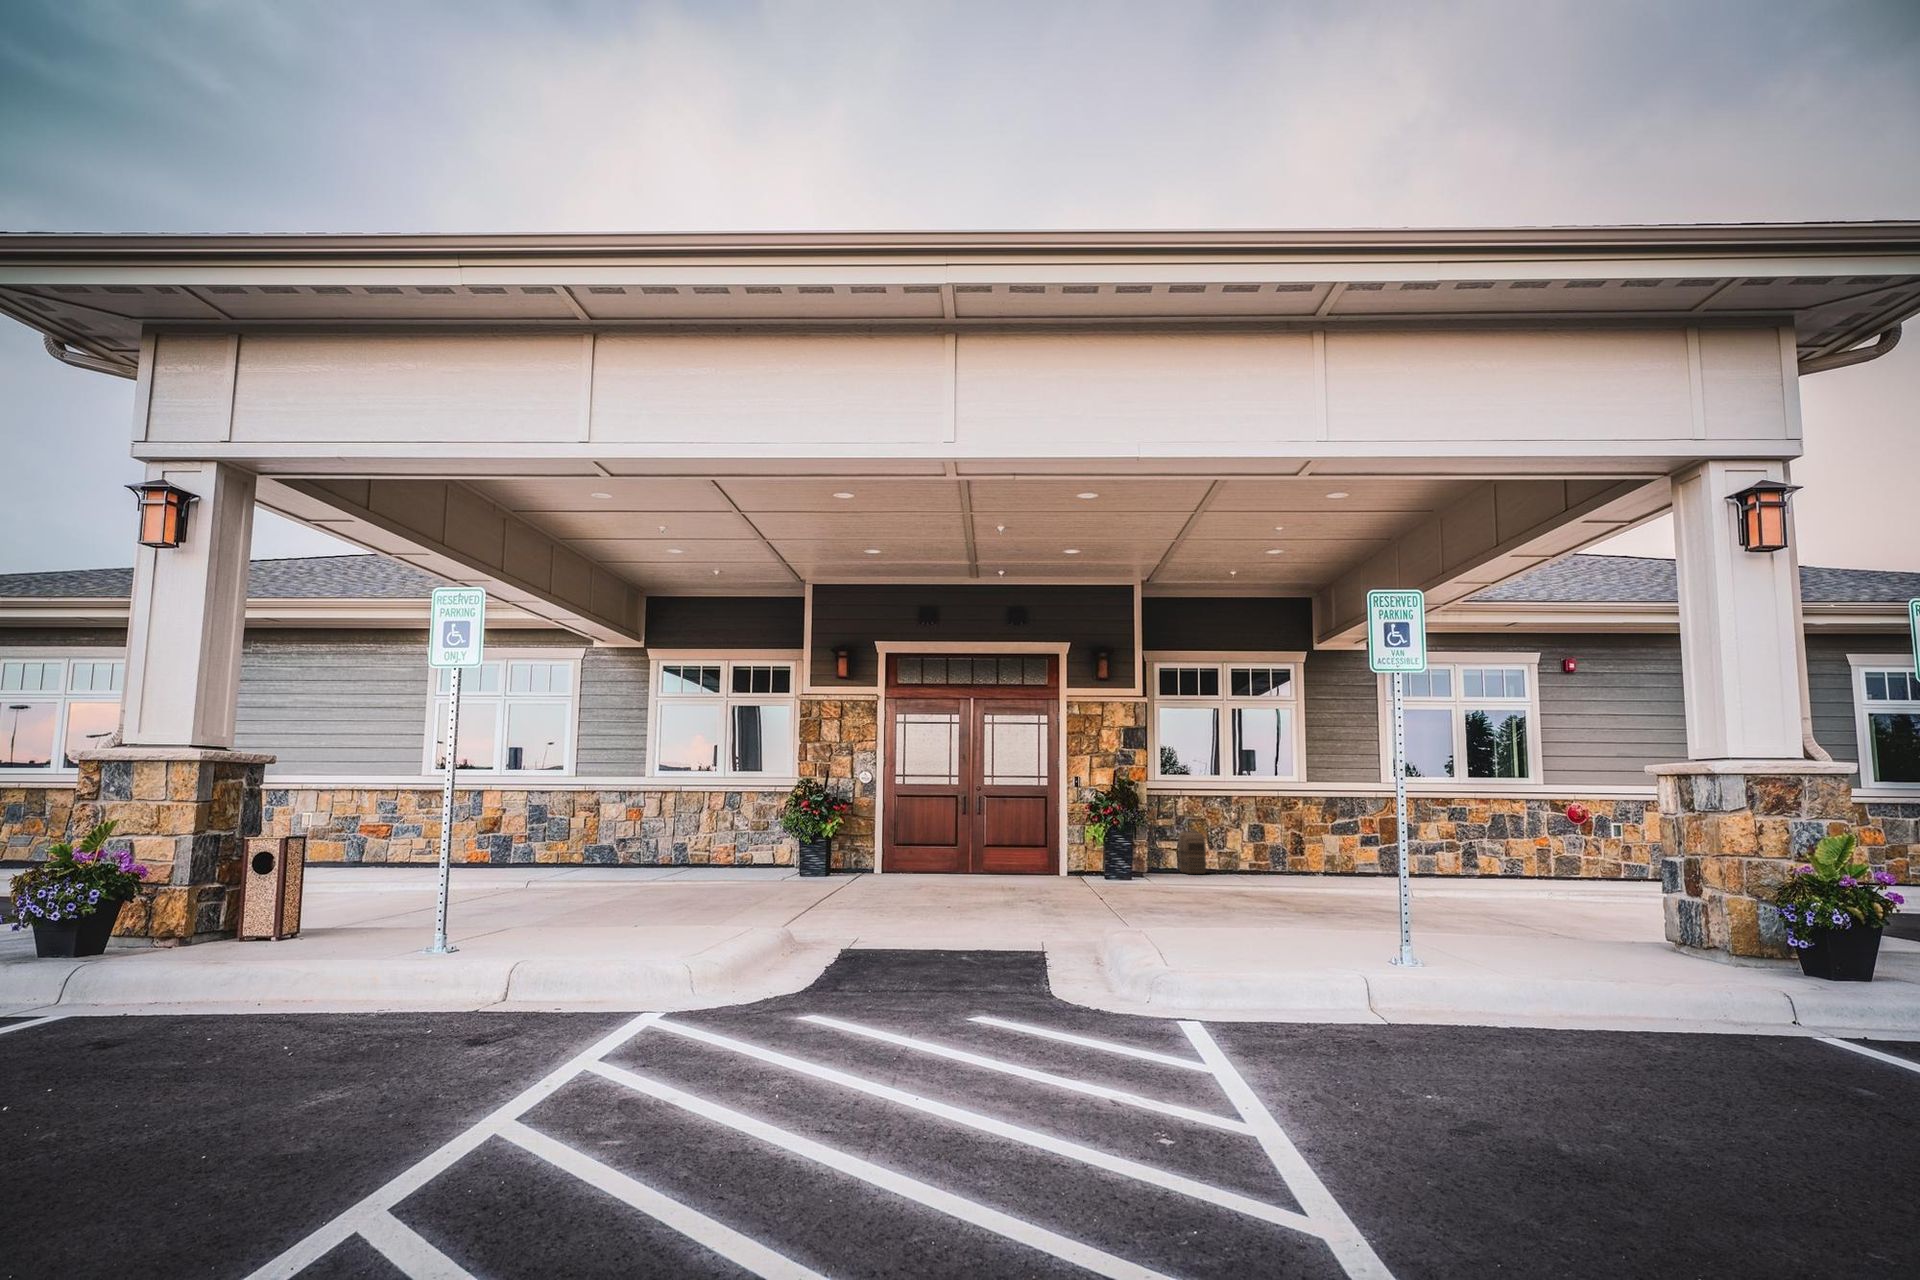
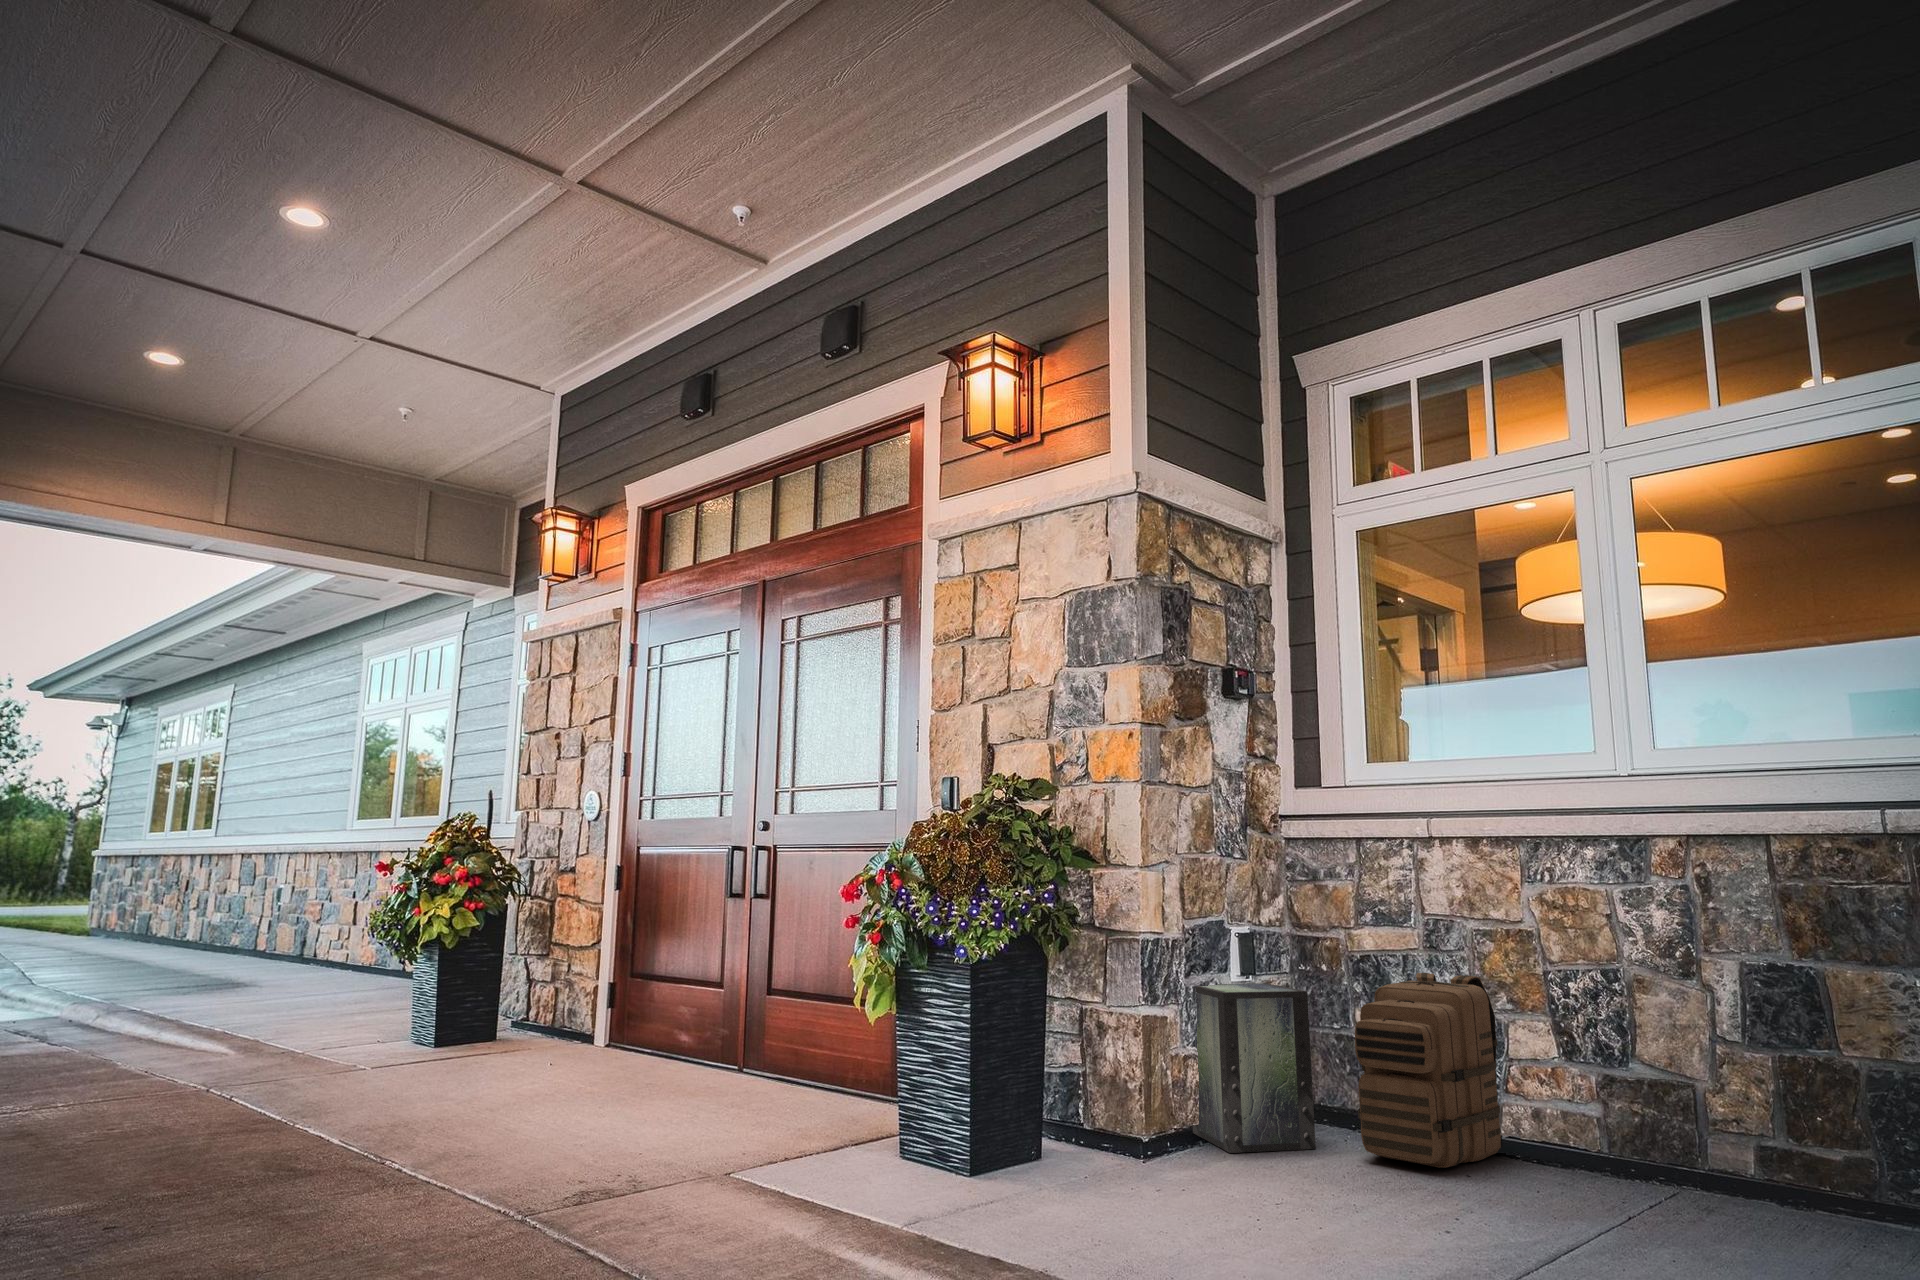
storage box: none [1141,835,1173,876] -> present [1193,983,1316,1153]

